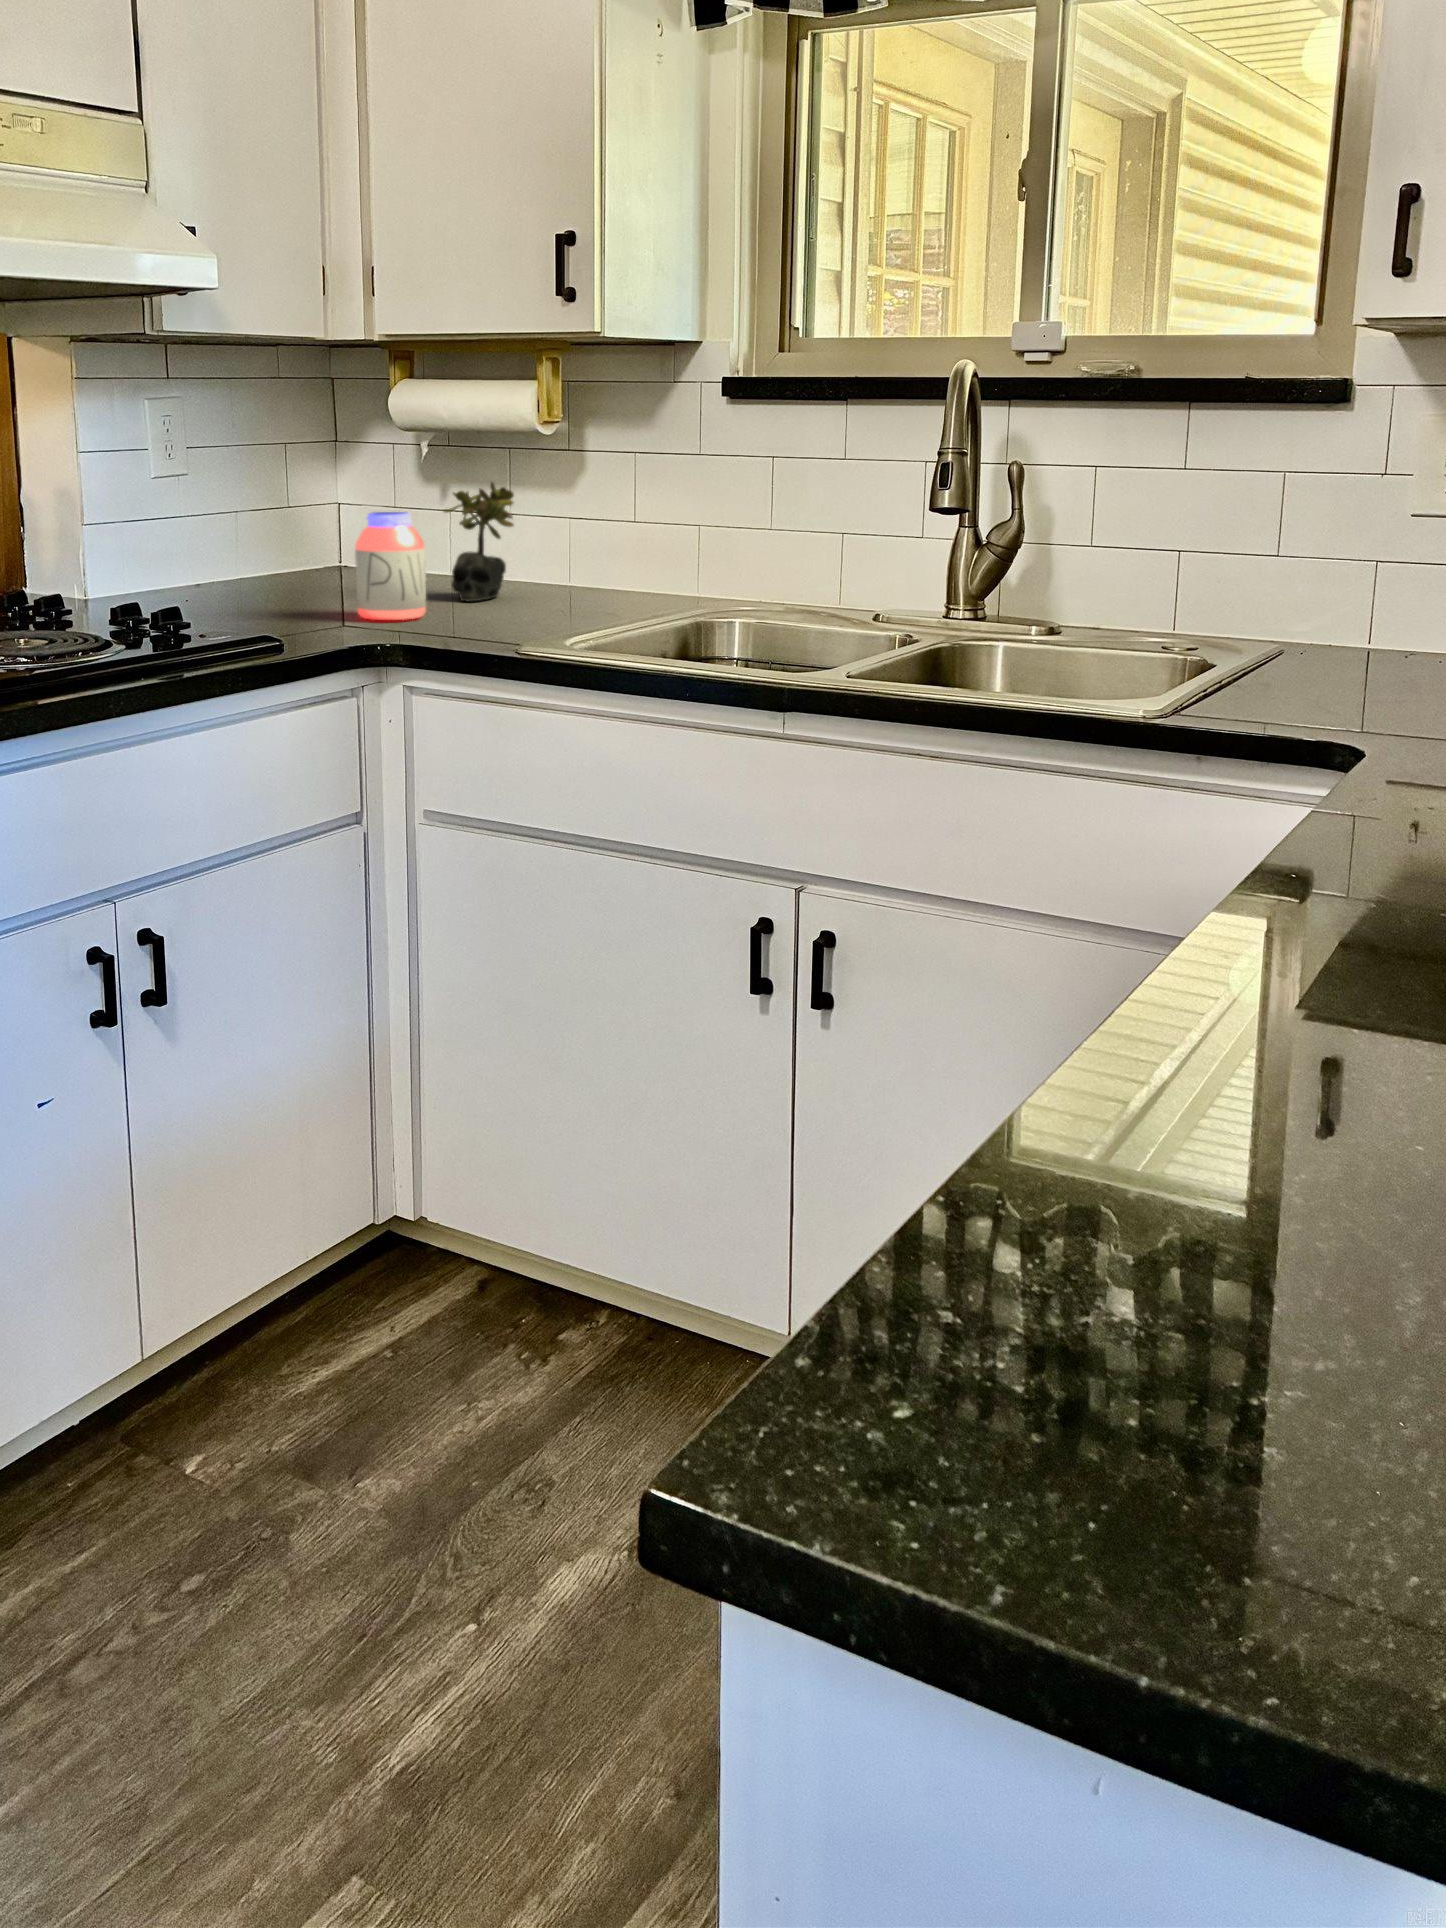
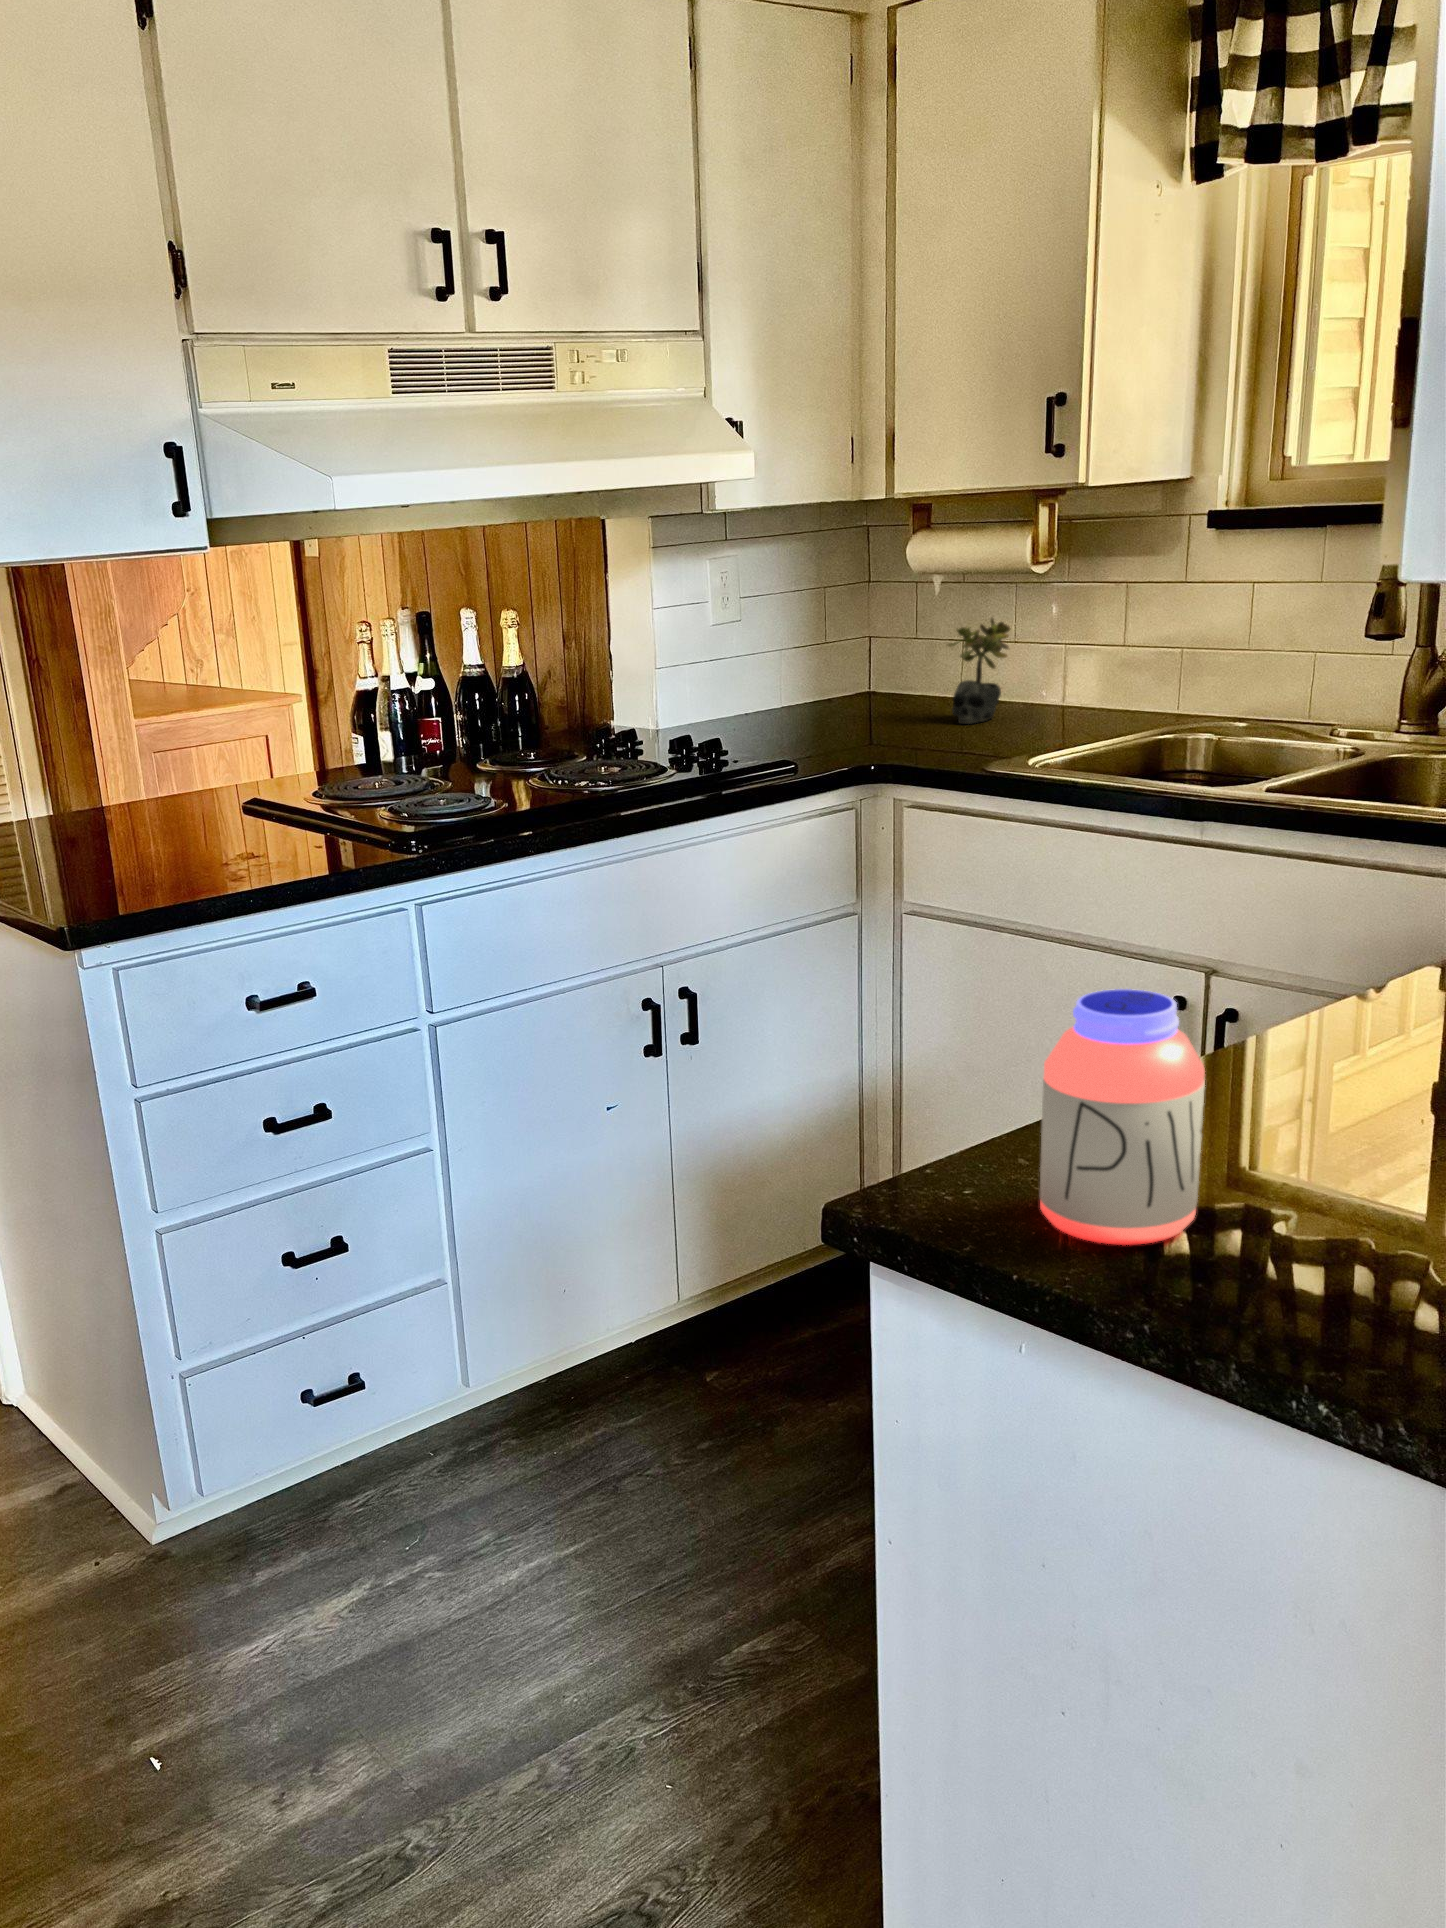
jar: present [355,512,426,620] -> present [1040,989,1205,1245]

